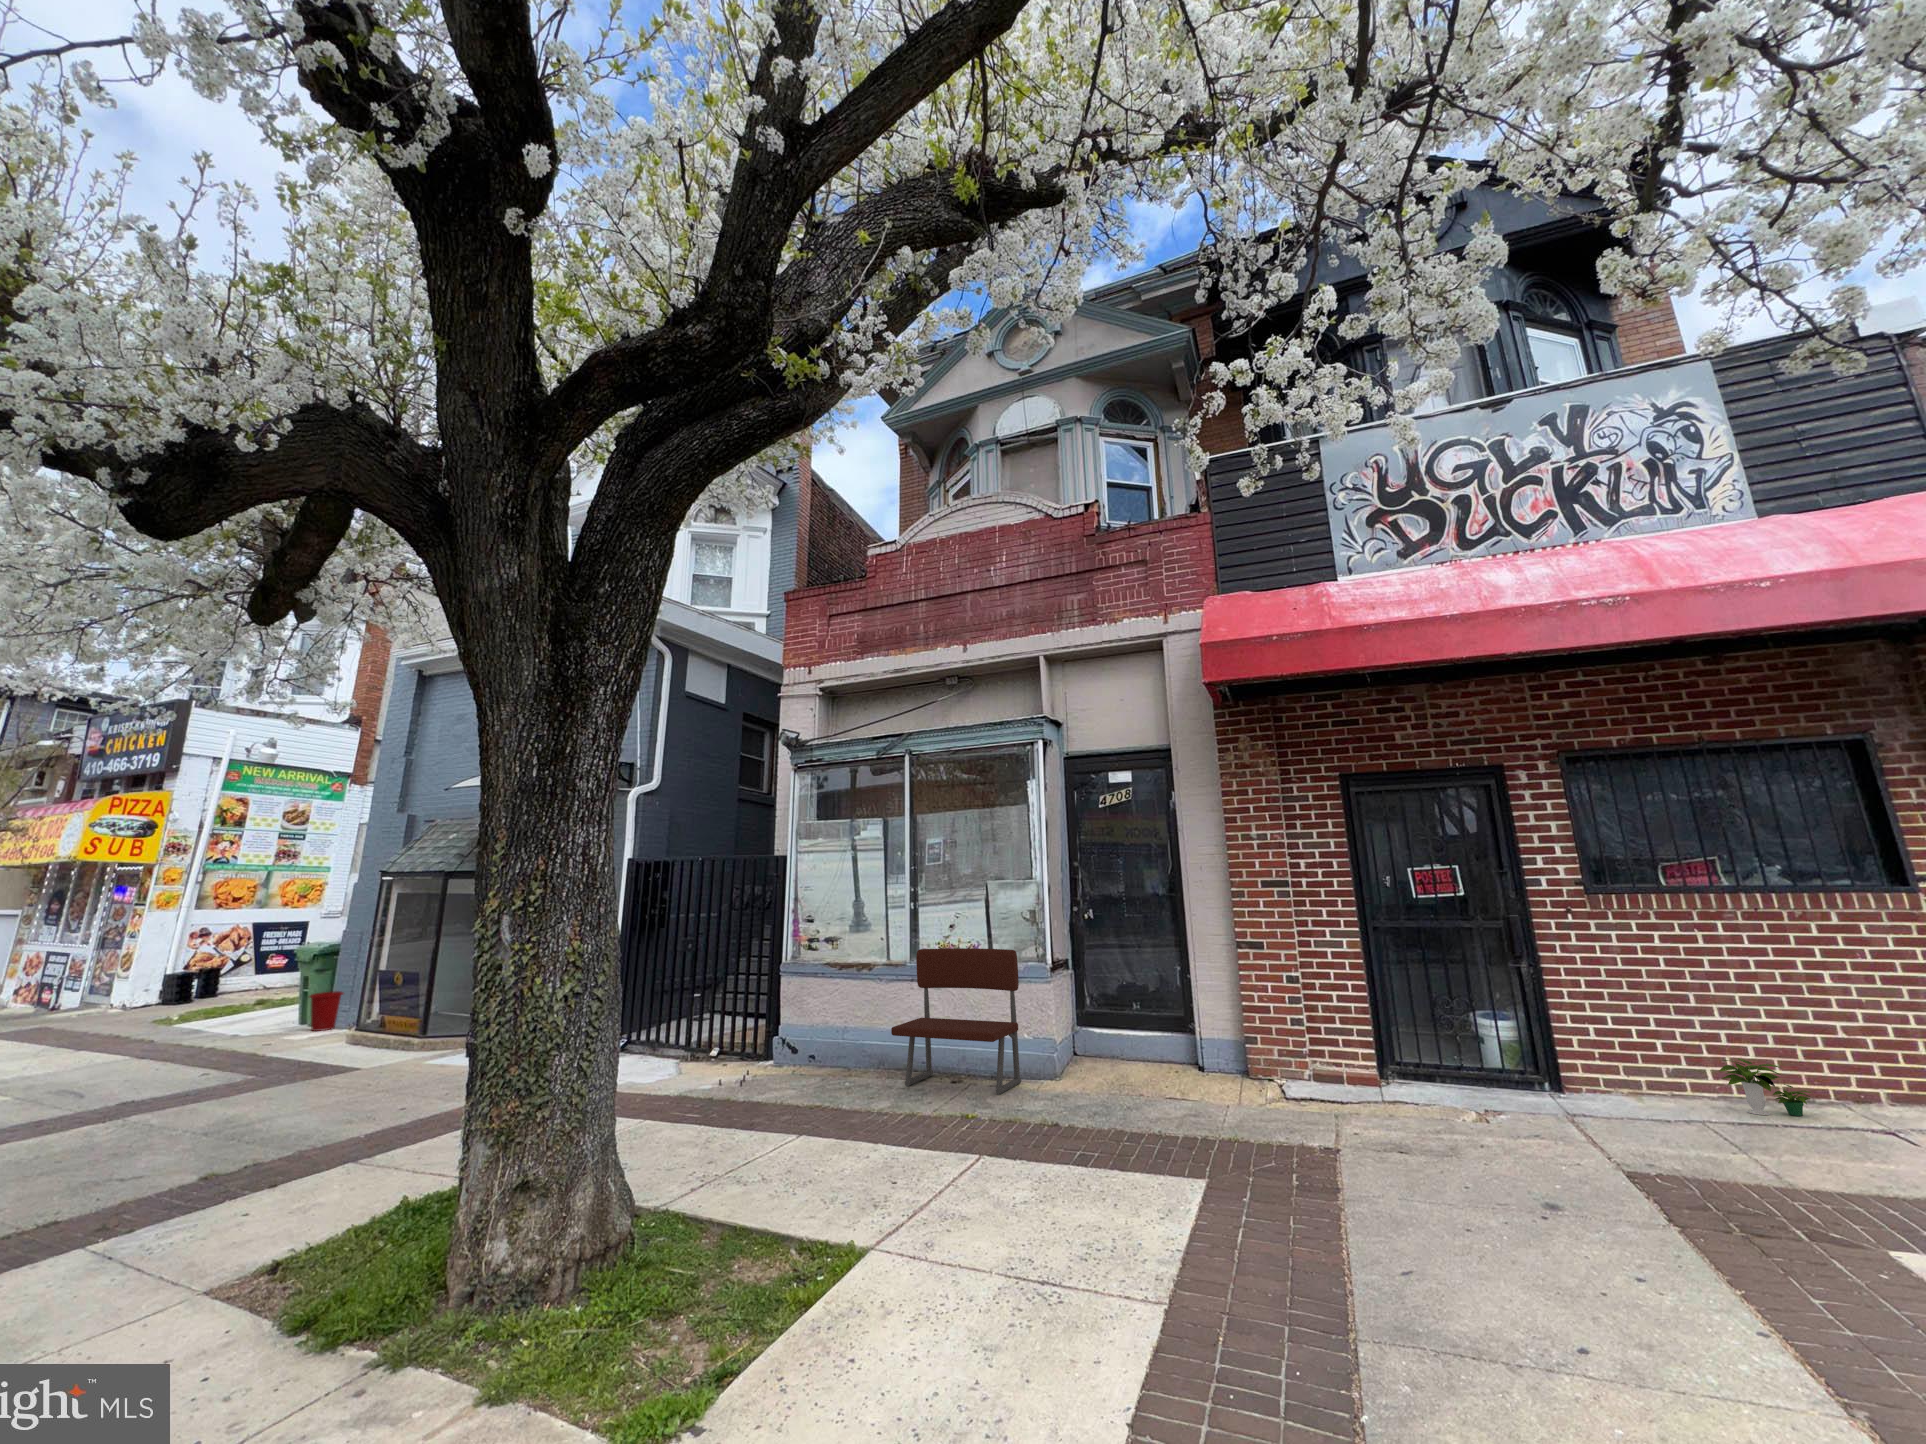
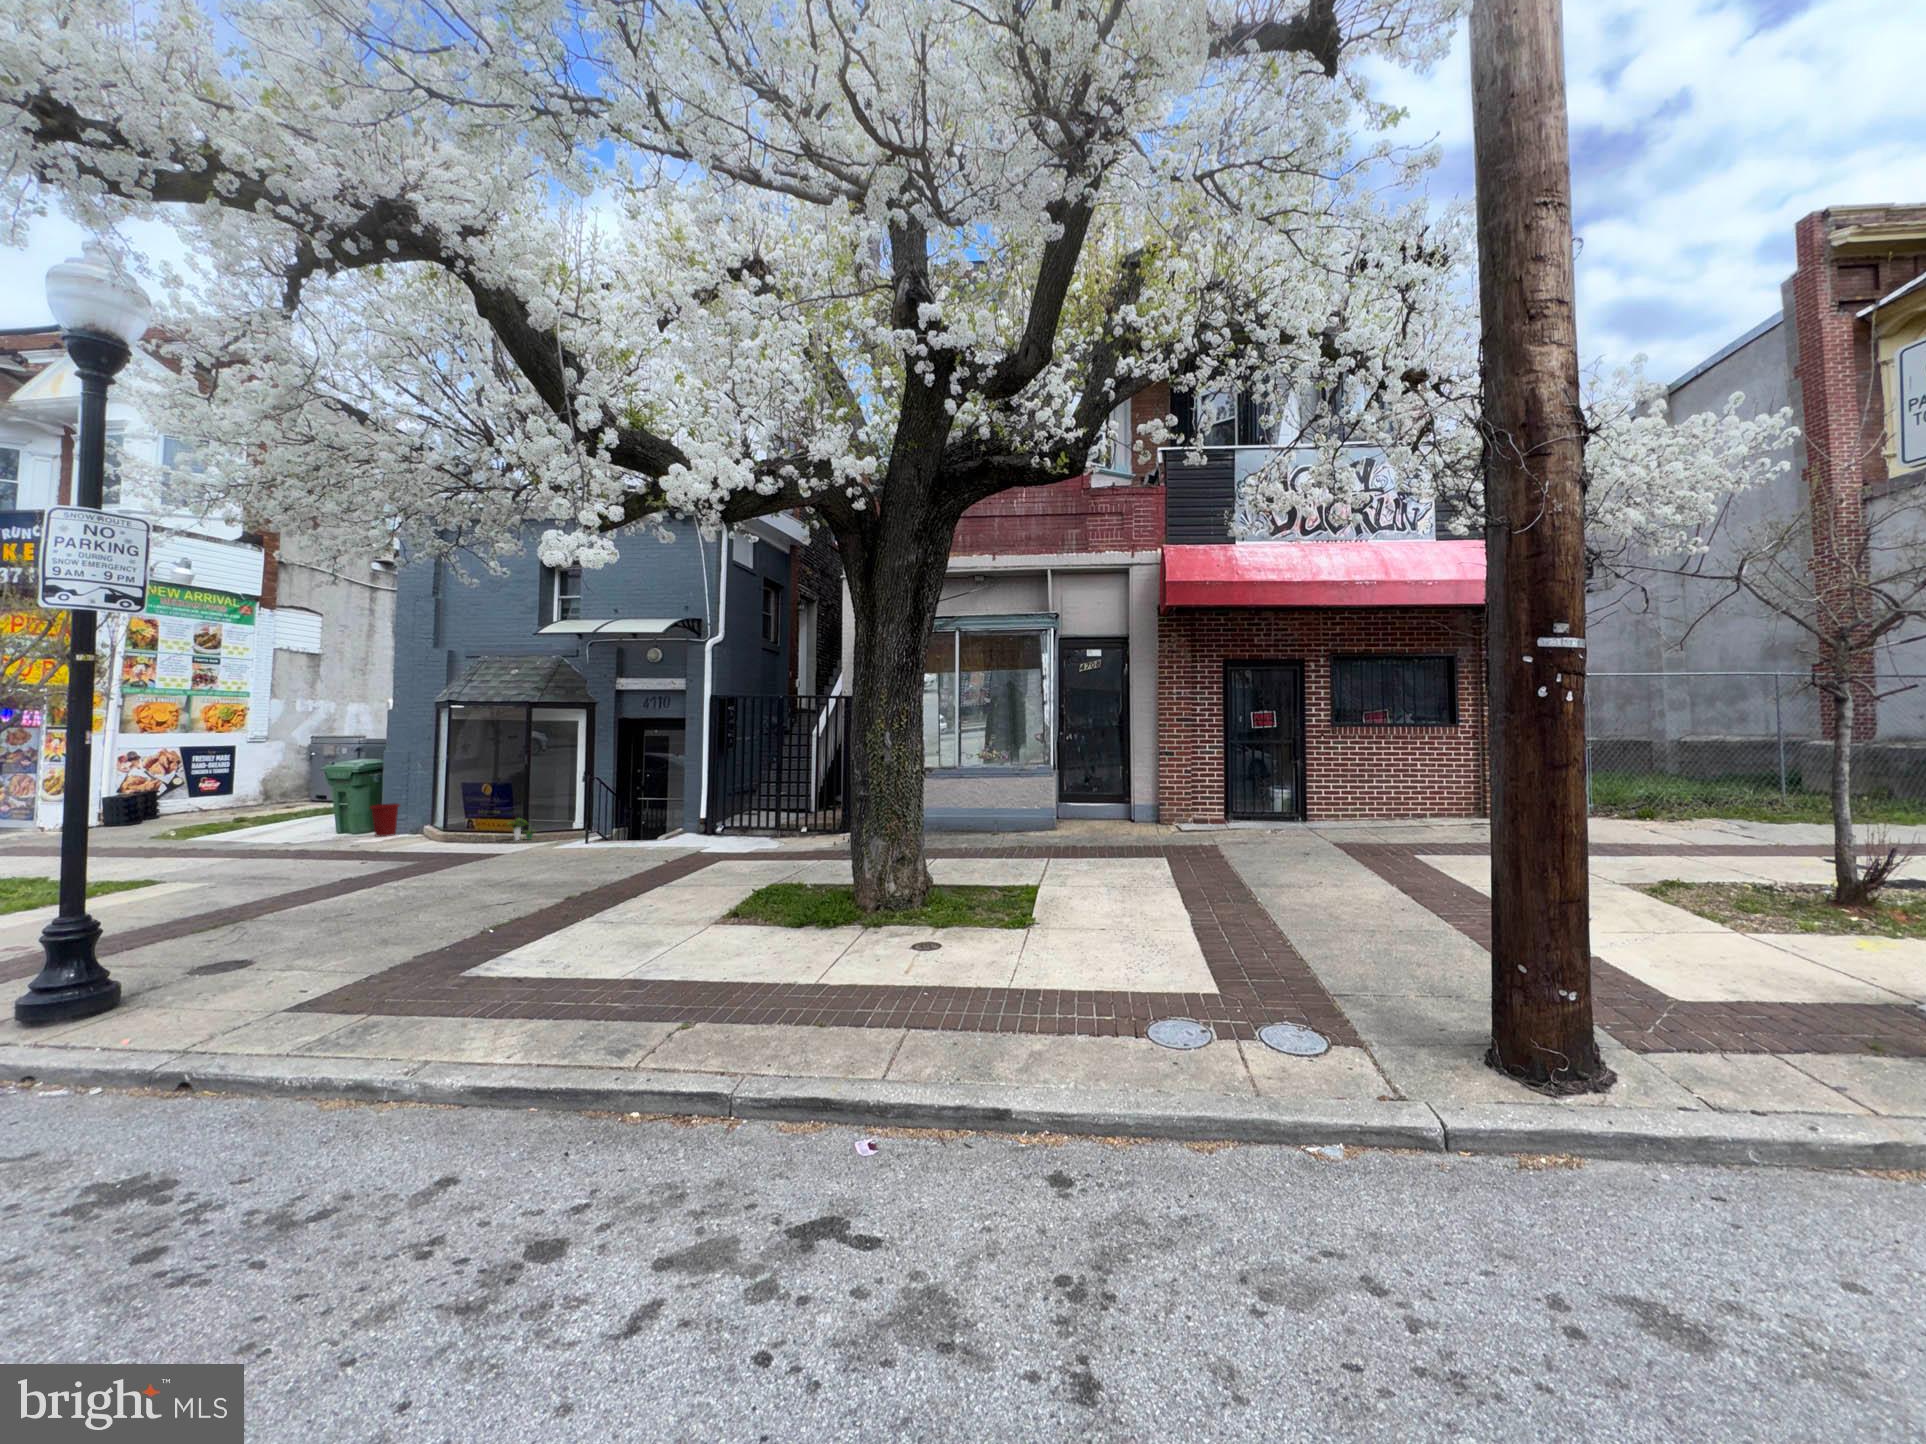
bench: present [891,948,1021,1095] -> none [966,757,1039,839]
potted plant: present [1720,1058,1811,1116] -> present [508,818,535,840]

